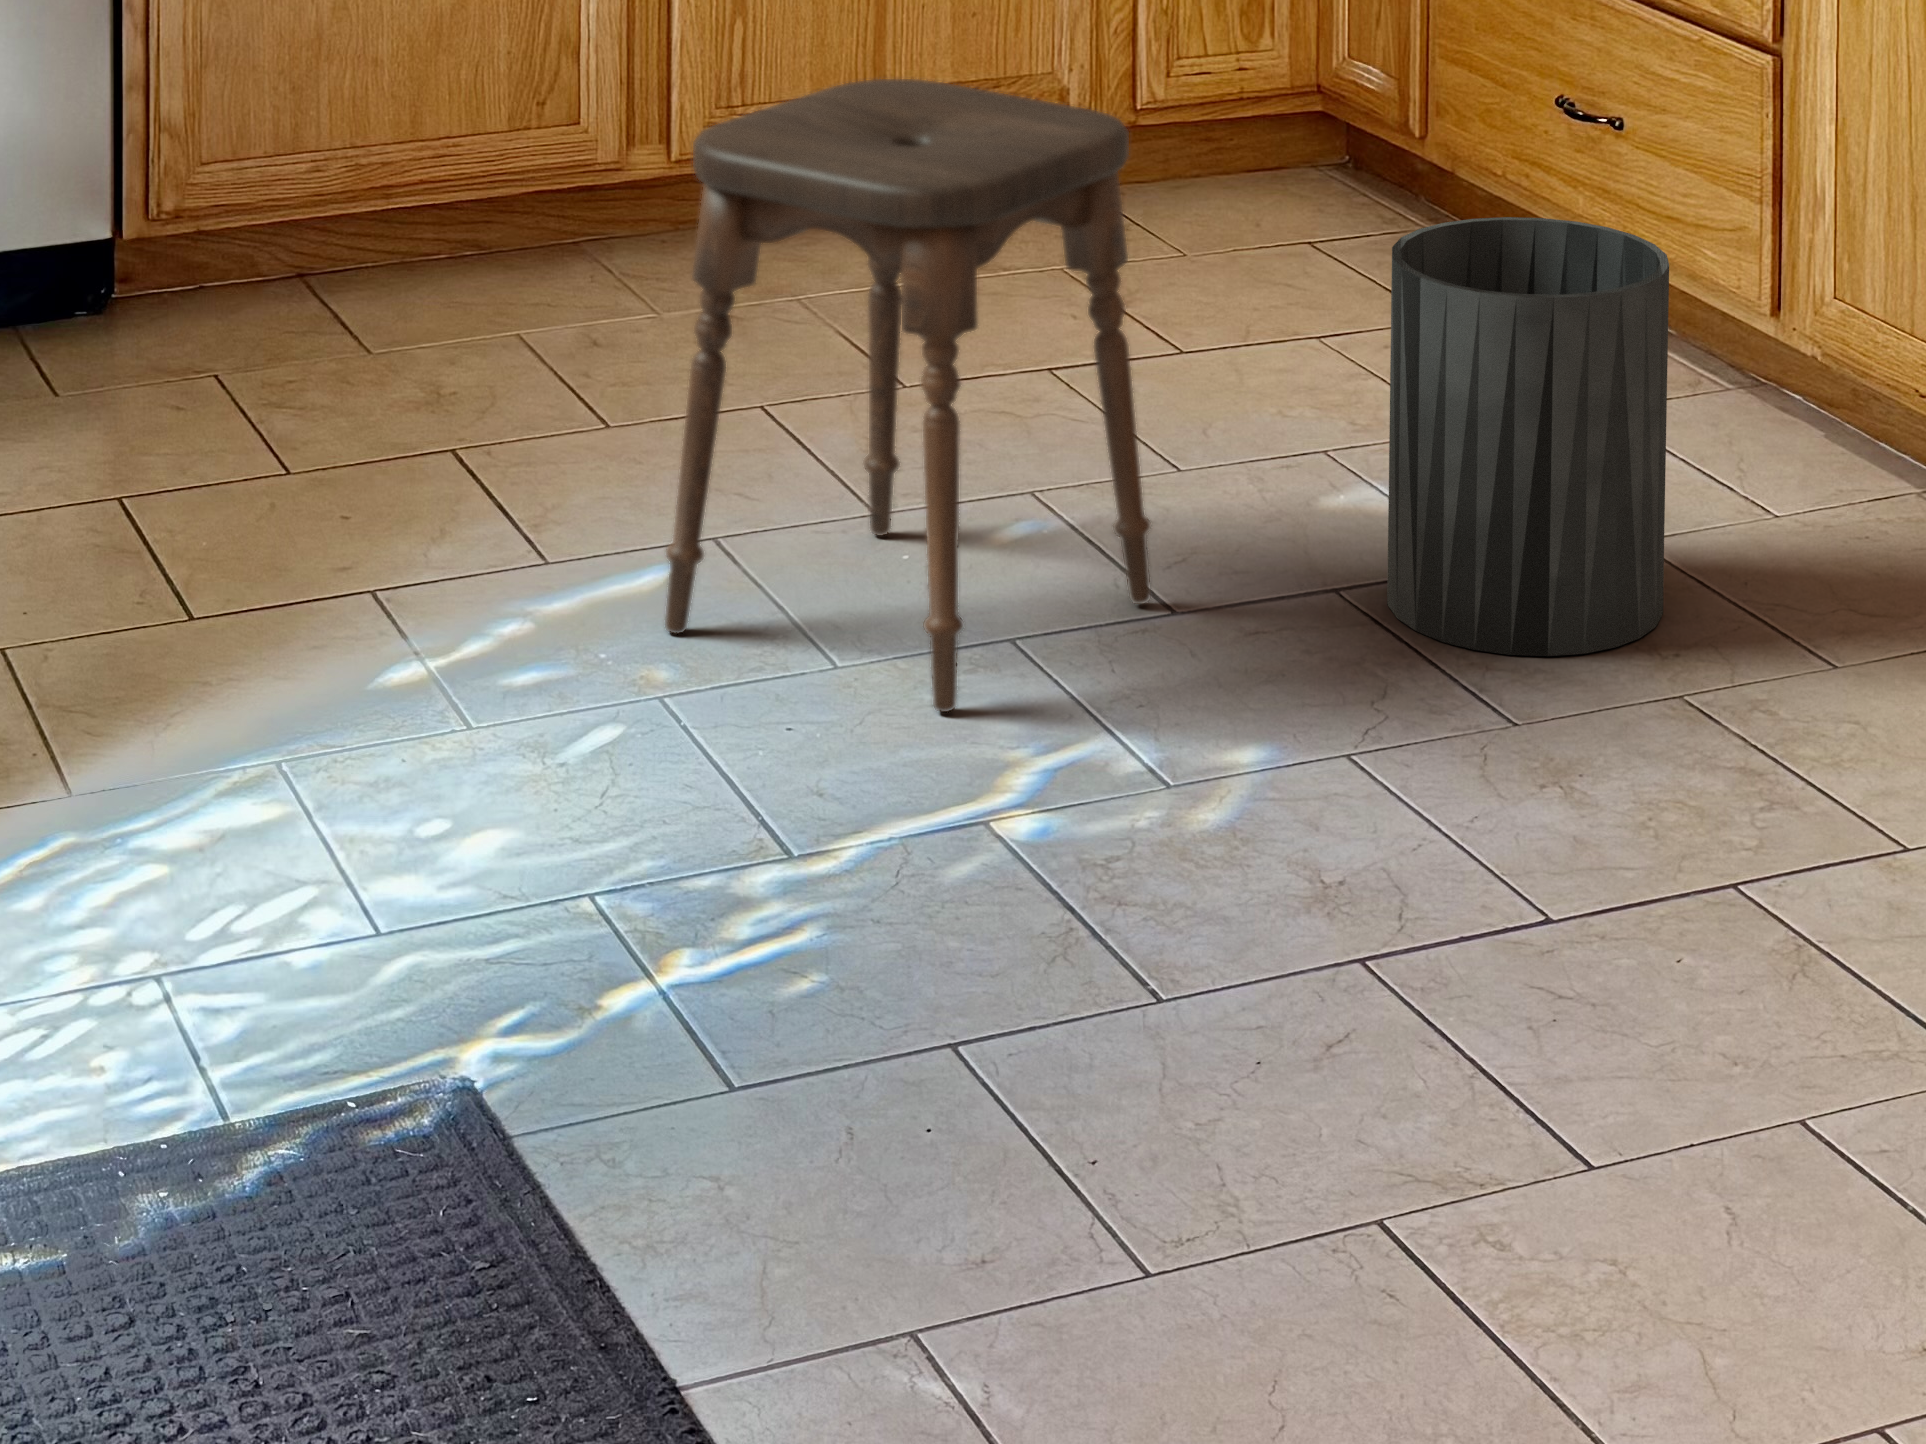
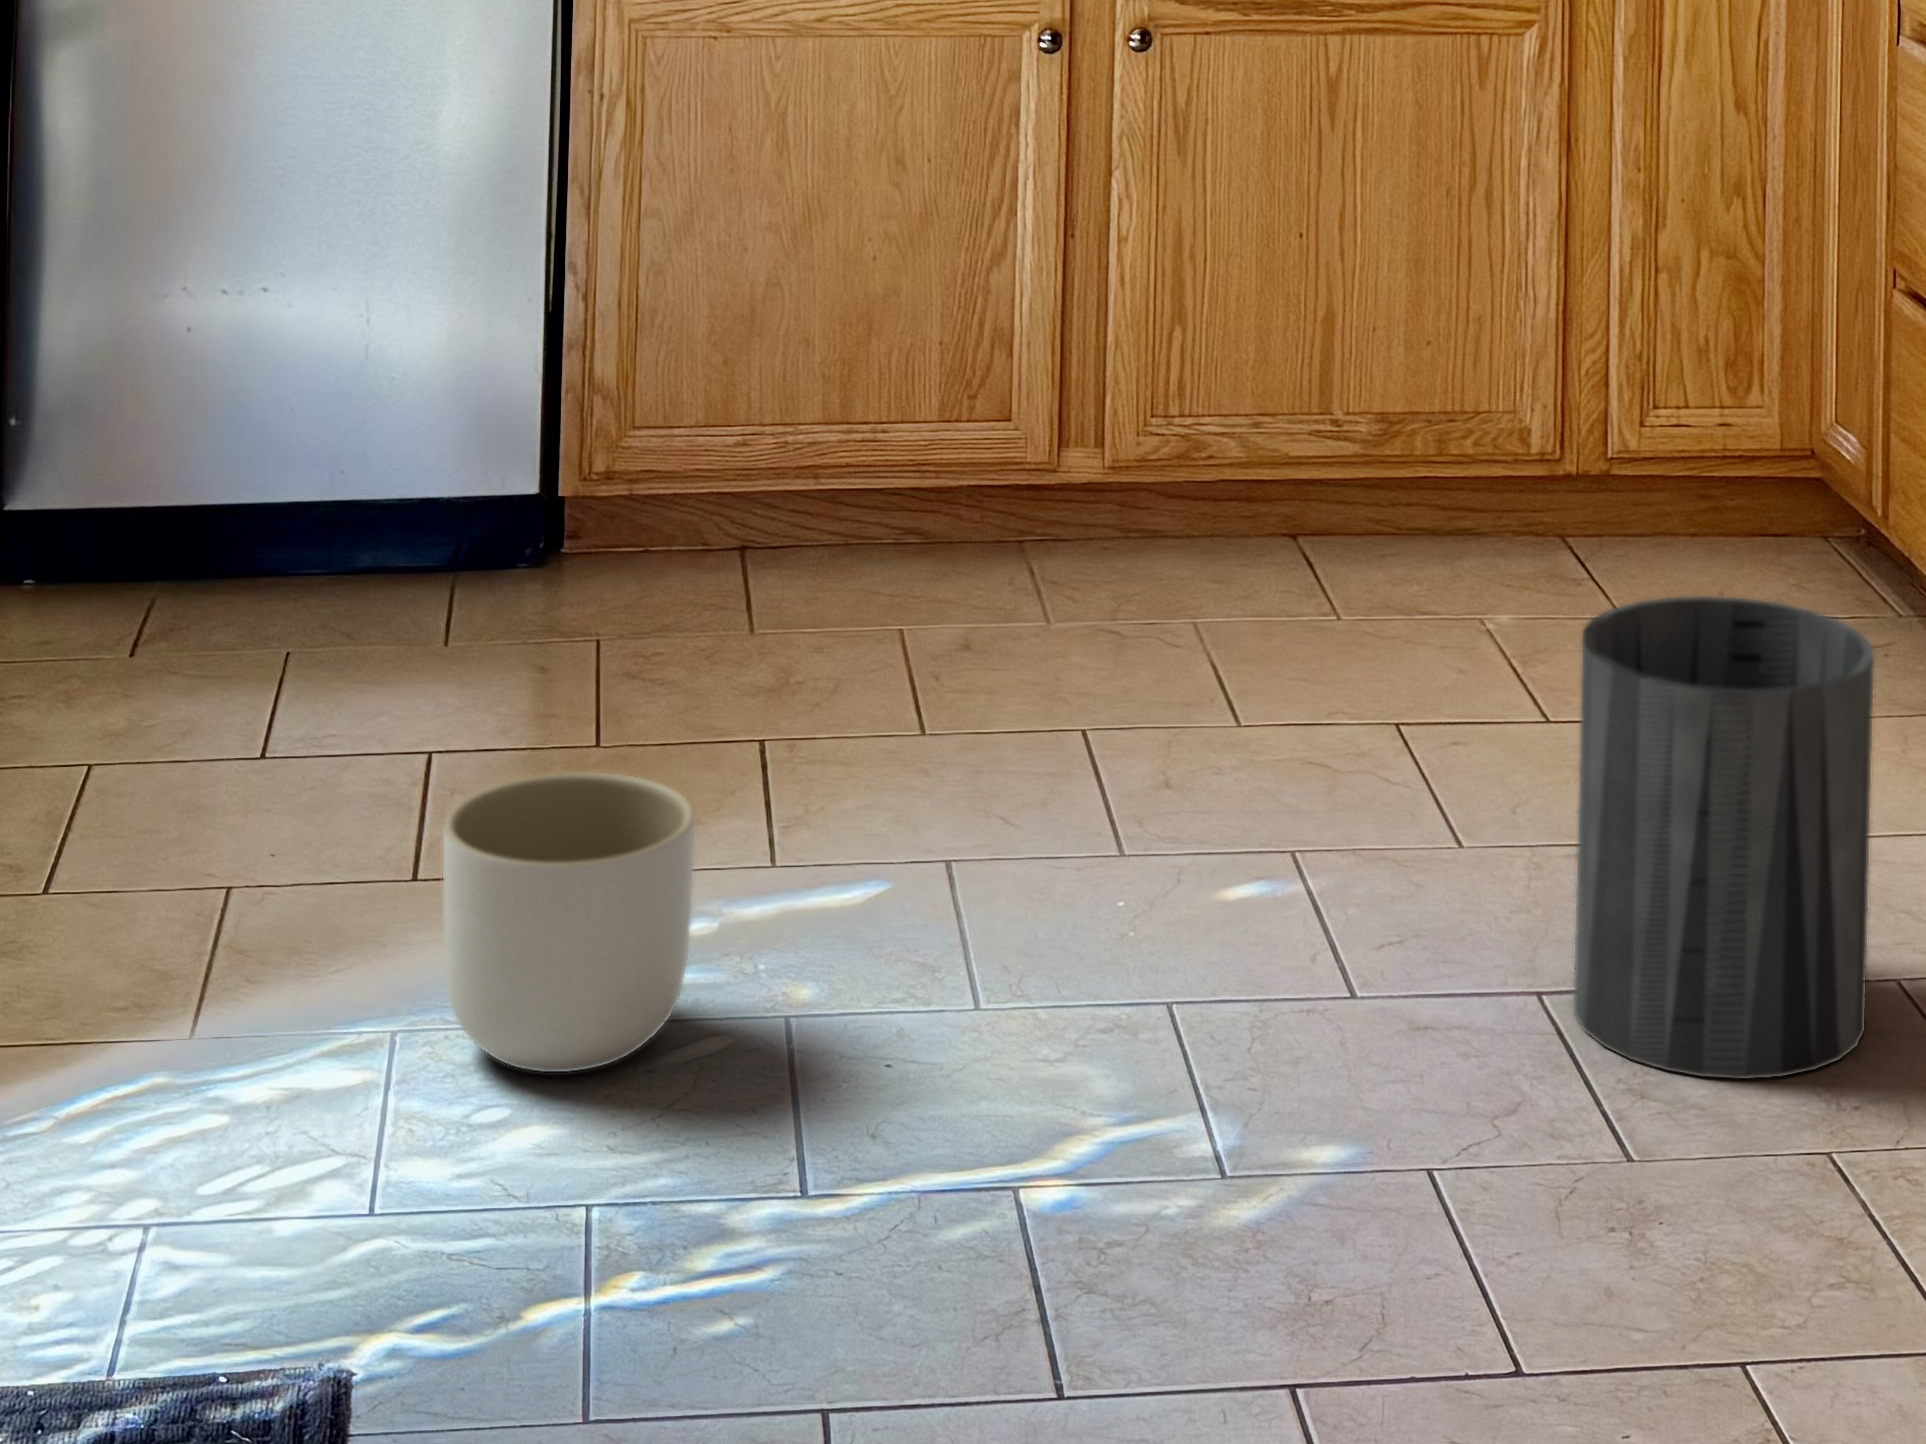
stool: present [665,79,1151,712] -> none [842,395,1334,1054]
planter: none [335,493,591,789] -> present [443,773,695,1072]

